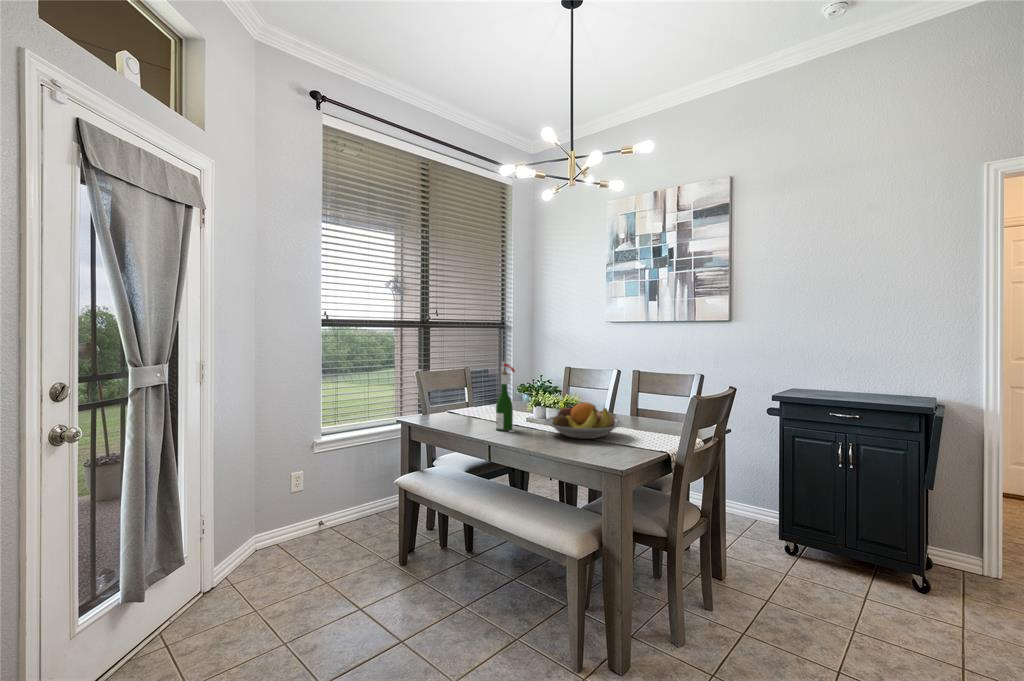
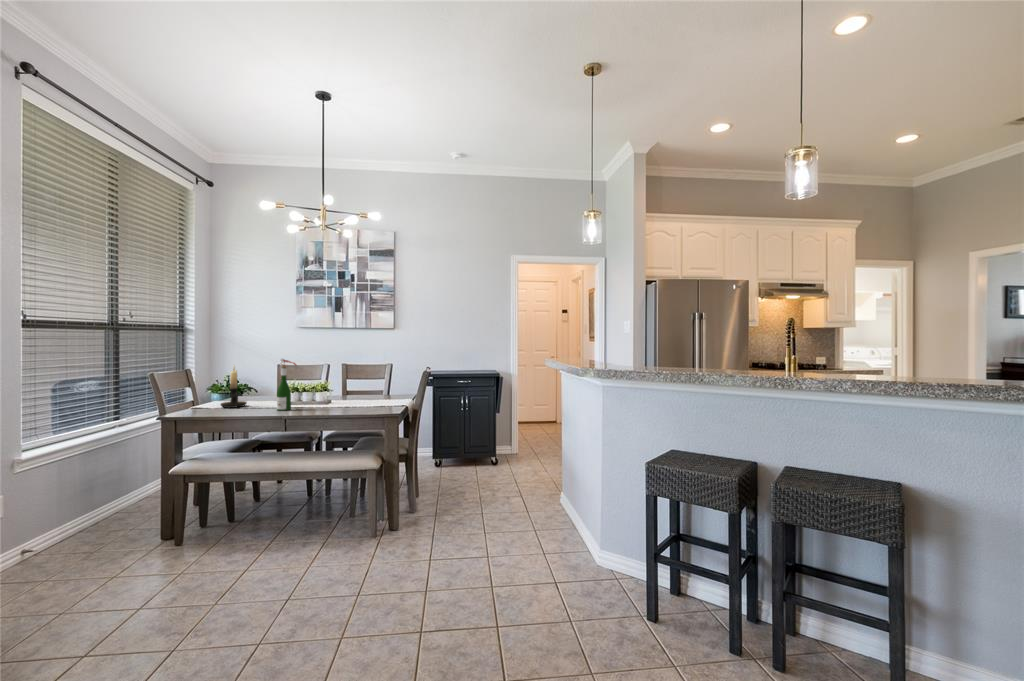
candle holder: none [467,366,493,418] -> present [221,366,247,408]
fruit bowl: present [544,403,623,439] -> none [318,383,374,407]

